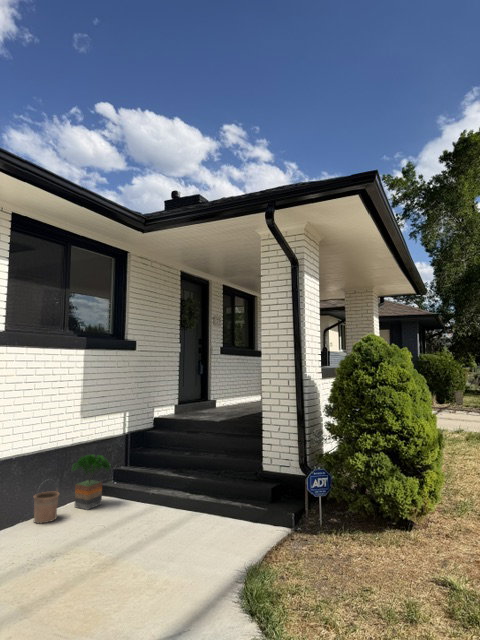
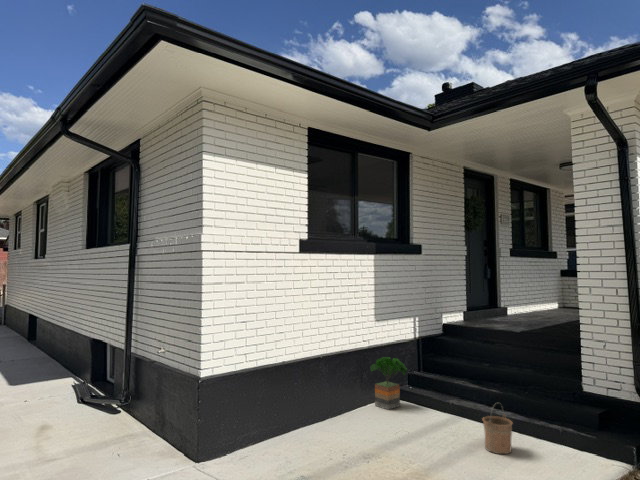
bucket: present [34,489,59,523] -> present [482,414,513,454]

